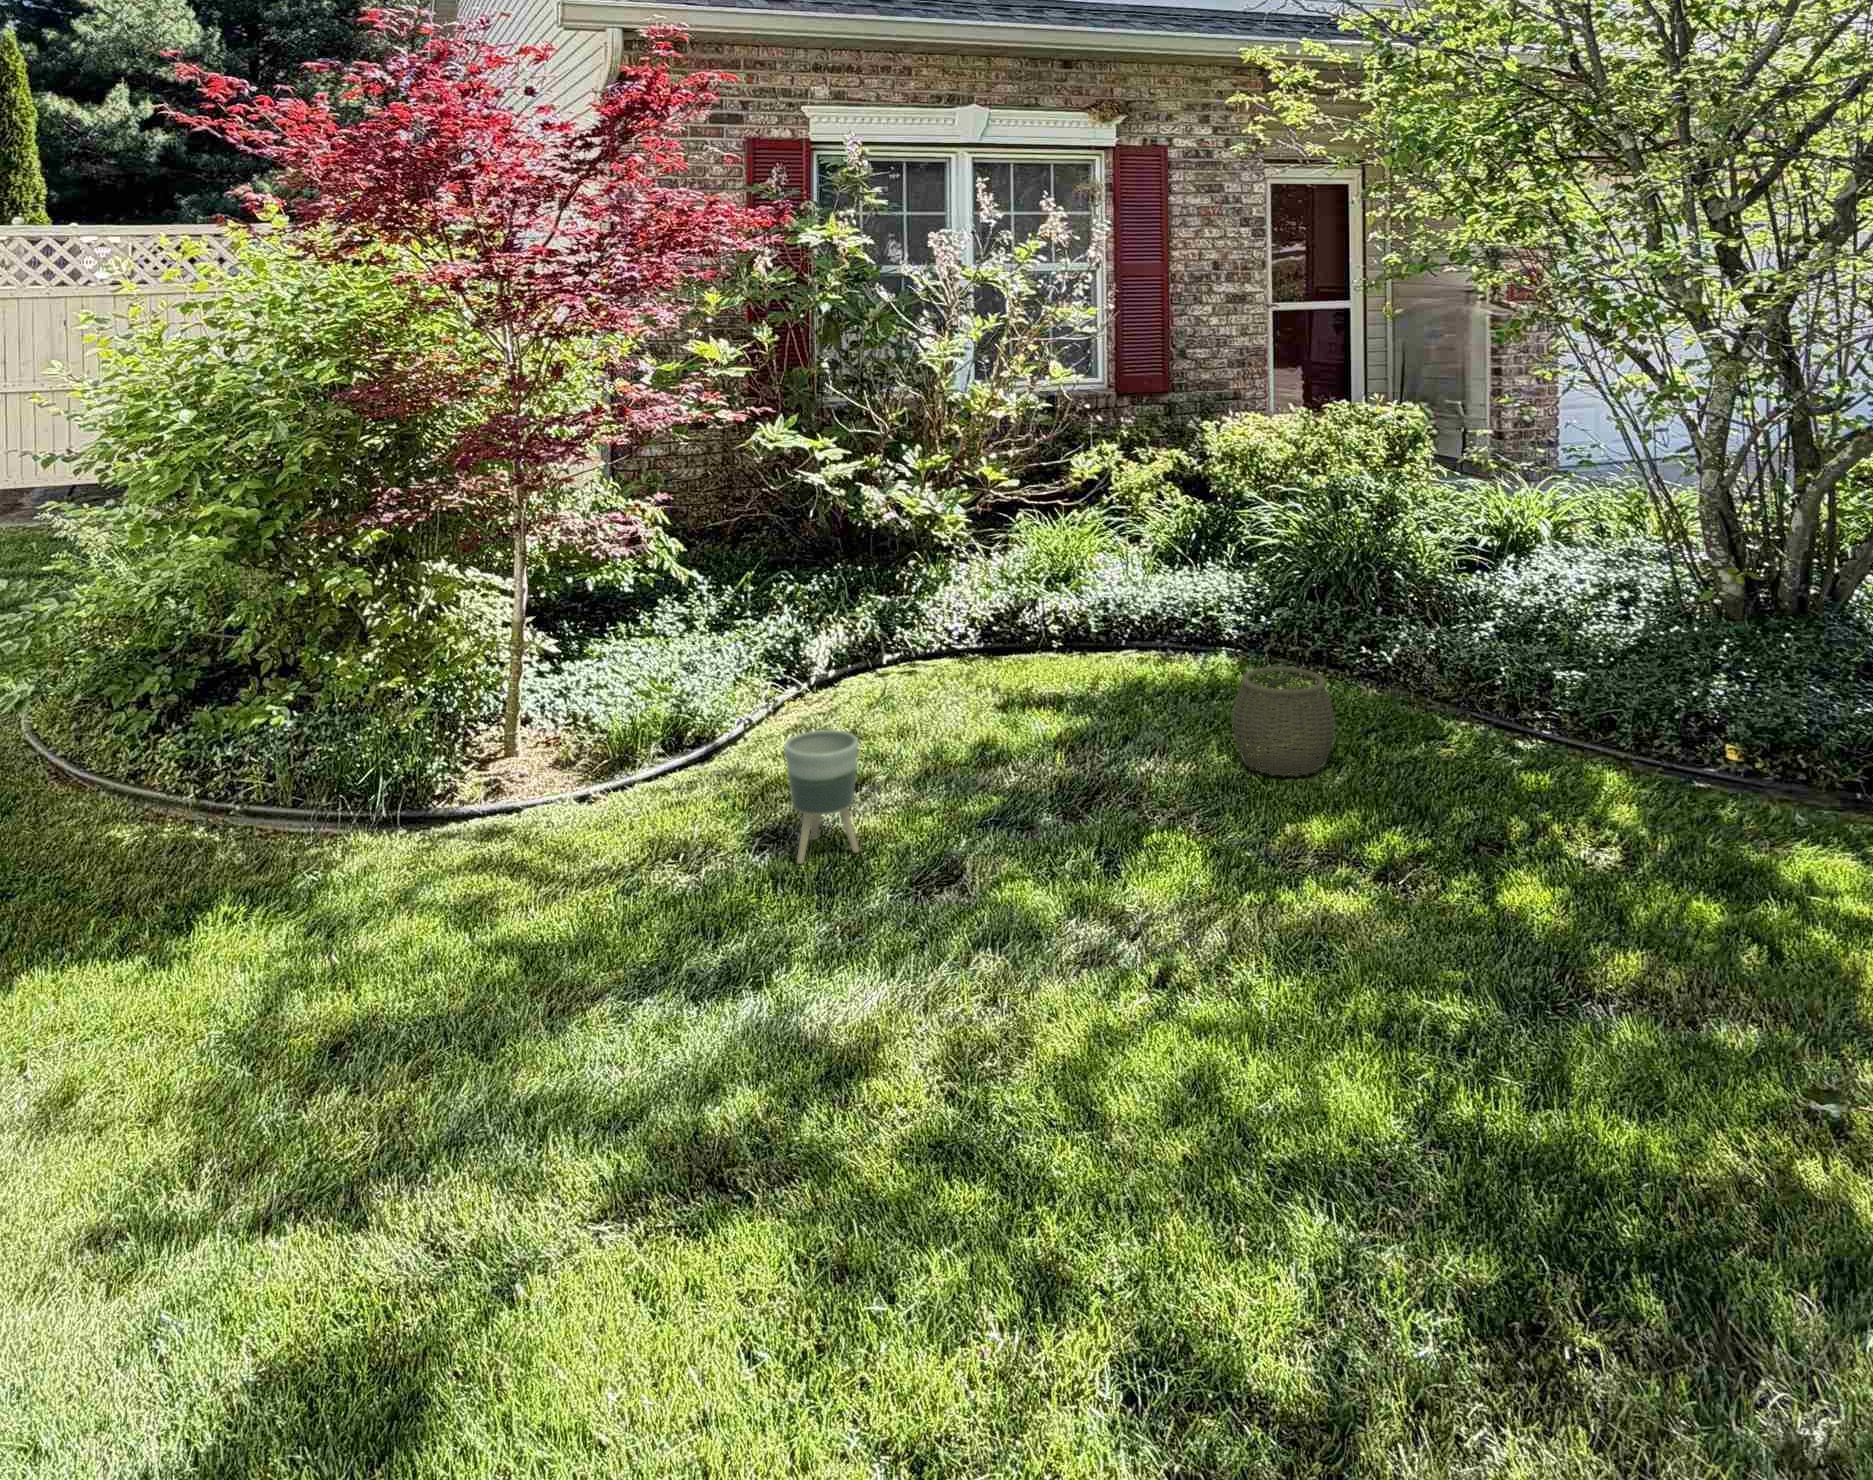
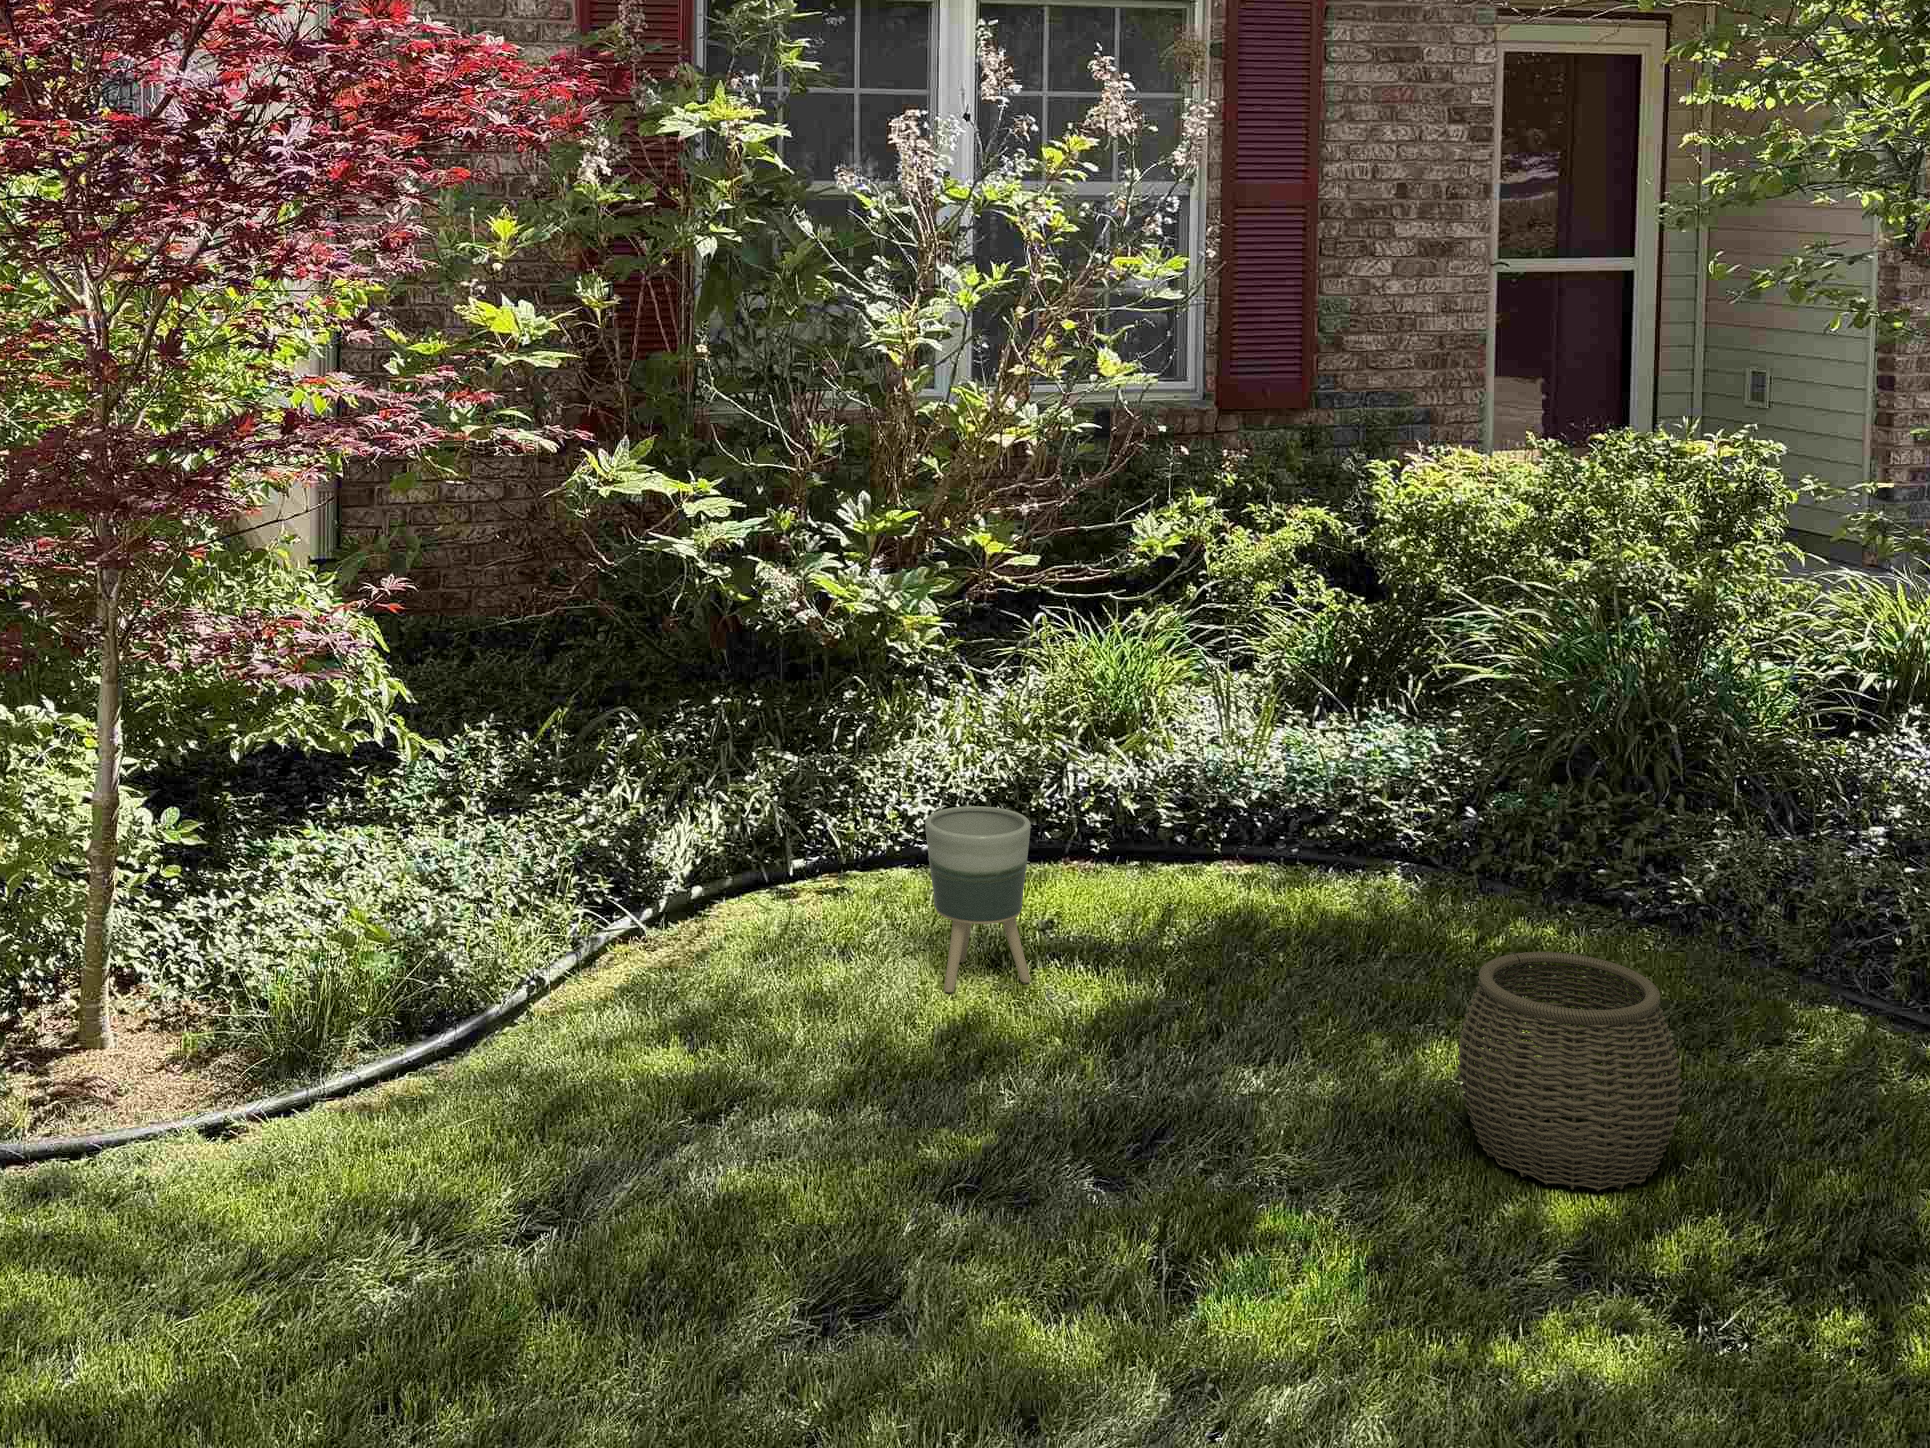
planter: present [785,730,859,864] -> present [925,806,1031,992]

